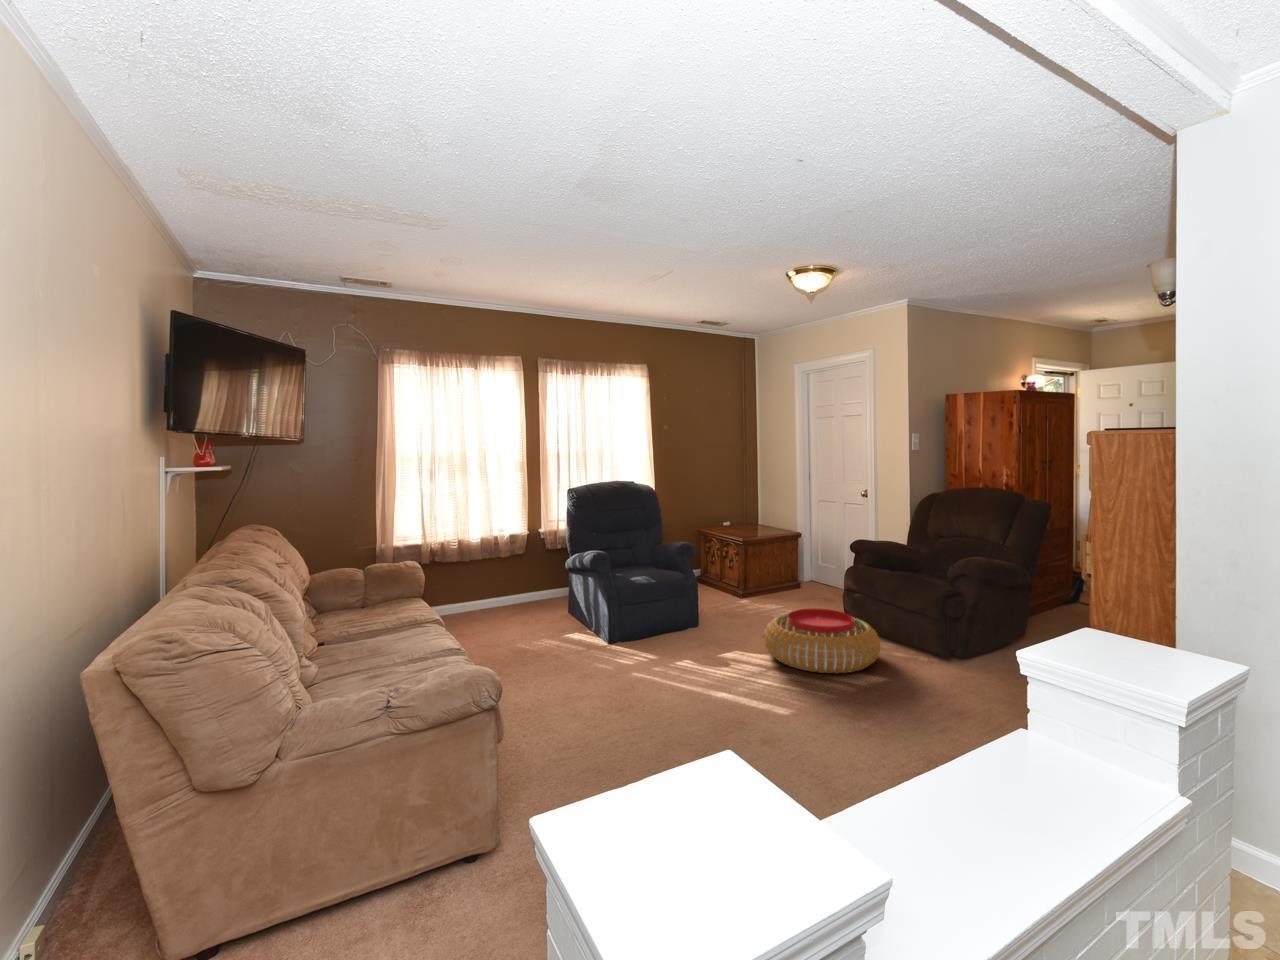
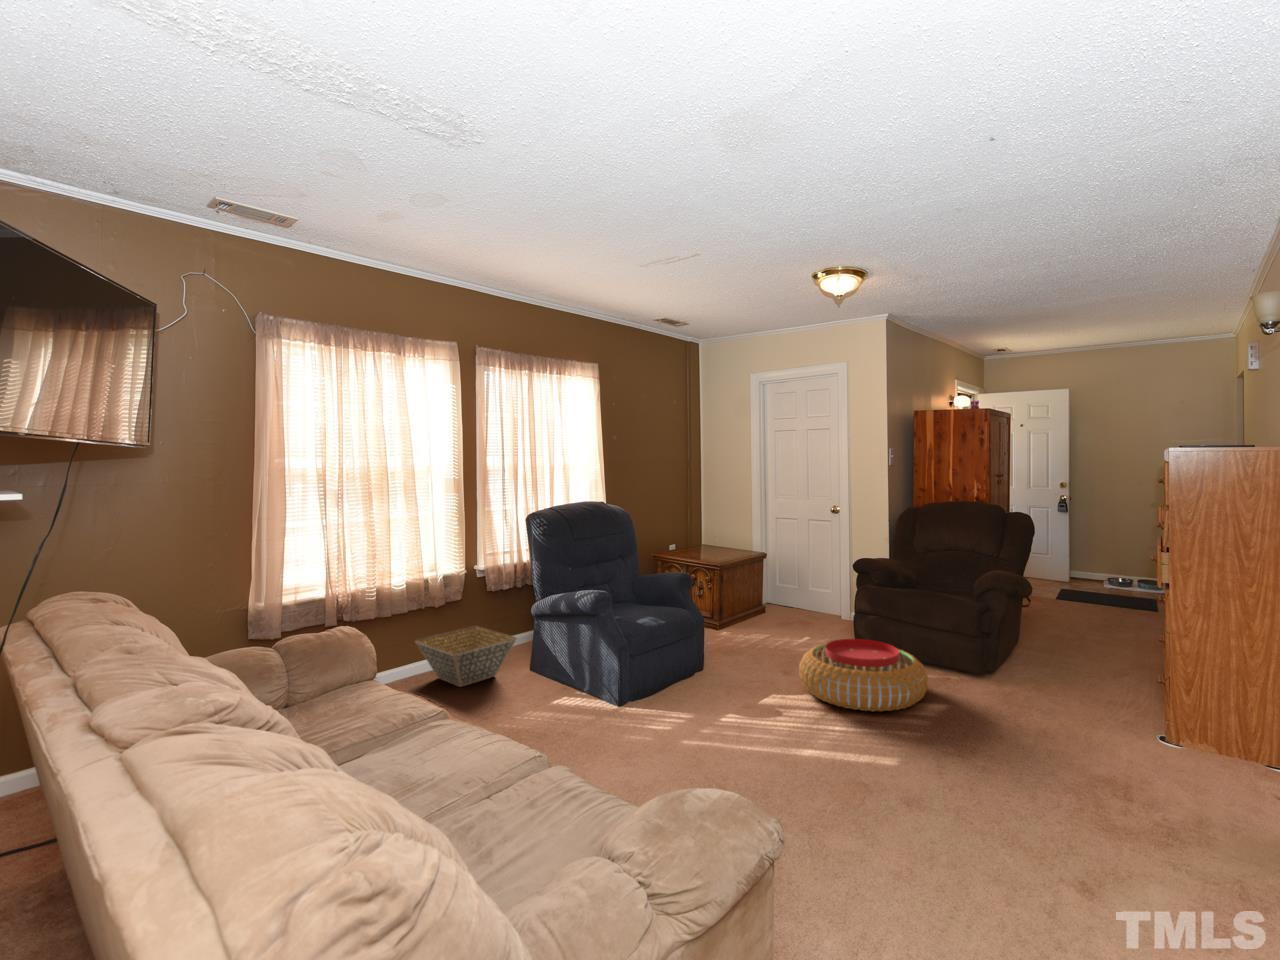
basket: none [480,576,551,620] -> present [415,626,517,687]

